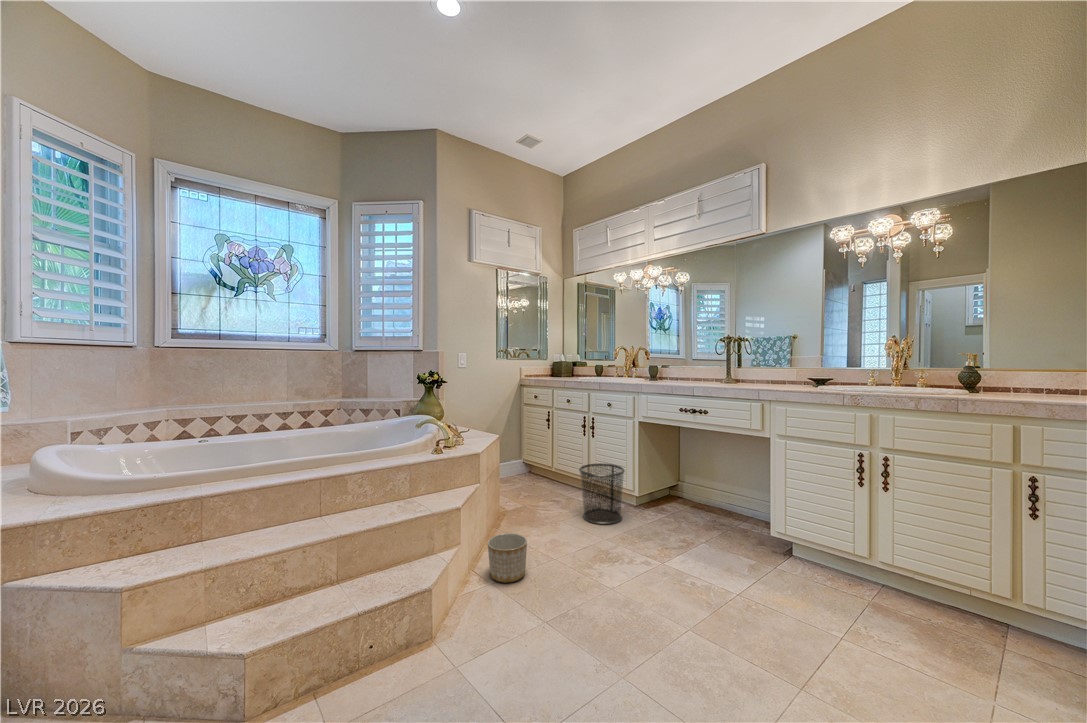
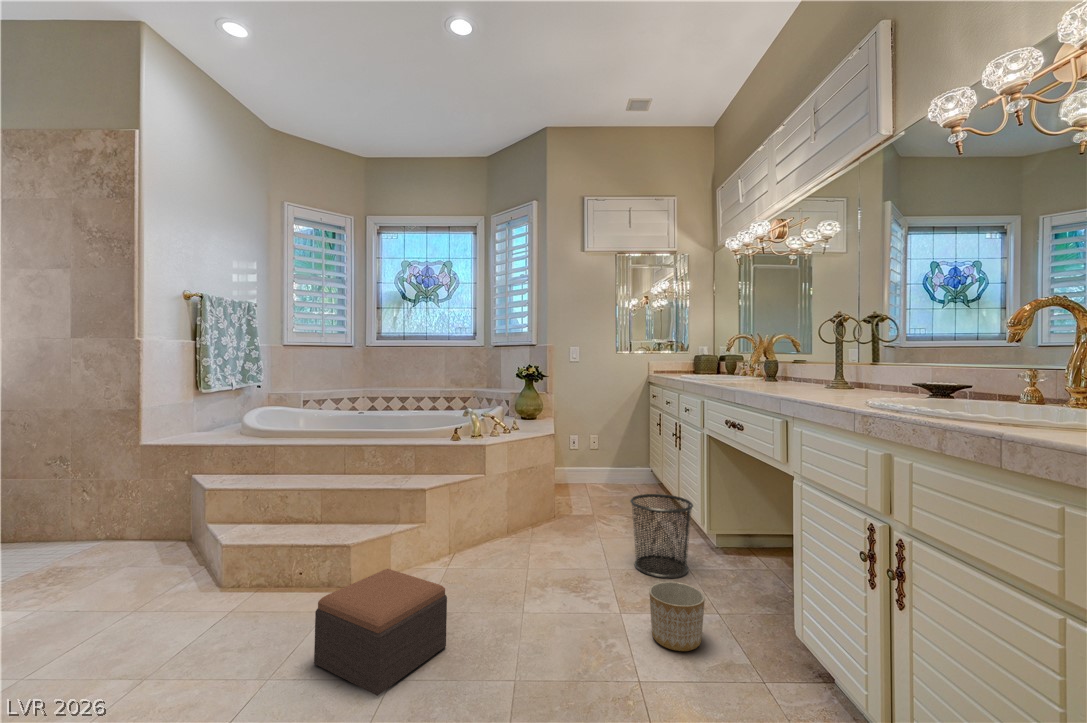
planter: present [488,533,527,583] -> present [649,582,705,651]
footstool: none [522,576,628,699] -> present [314,569,447,696]

